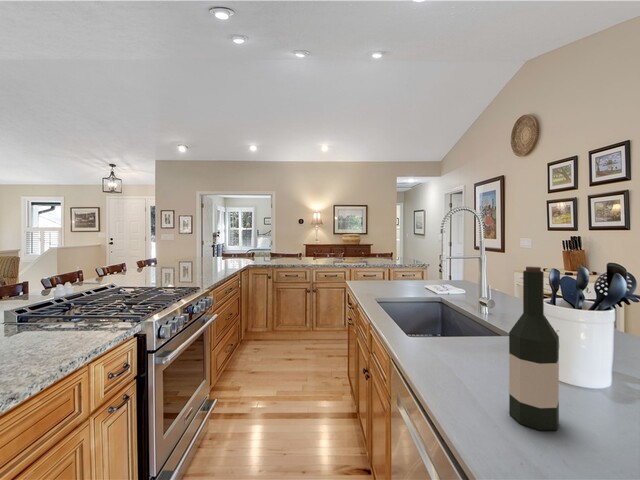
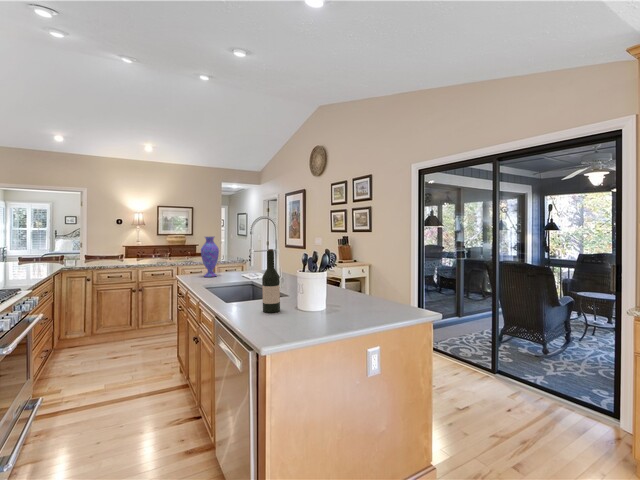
vase: none [374,235,397,288] -> present [201,237,219,277]

